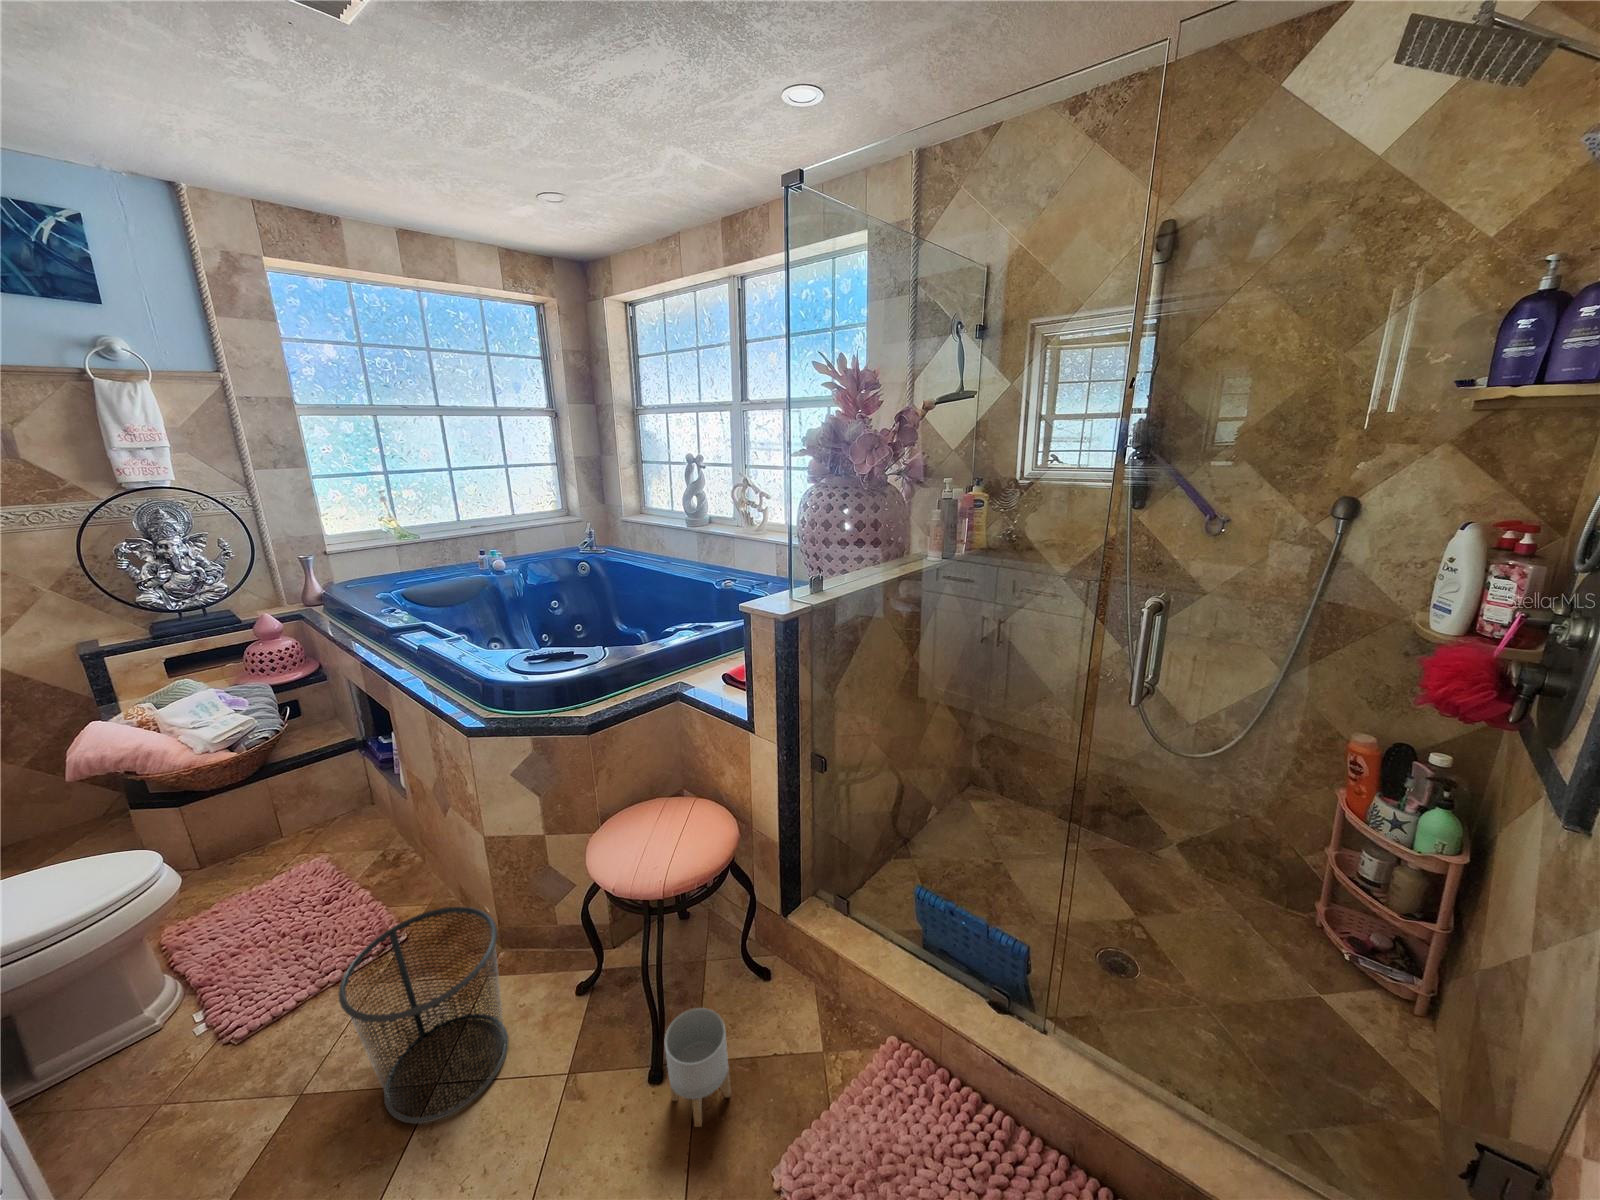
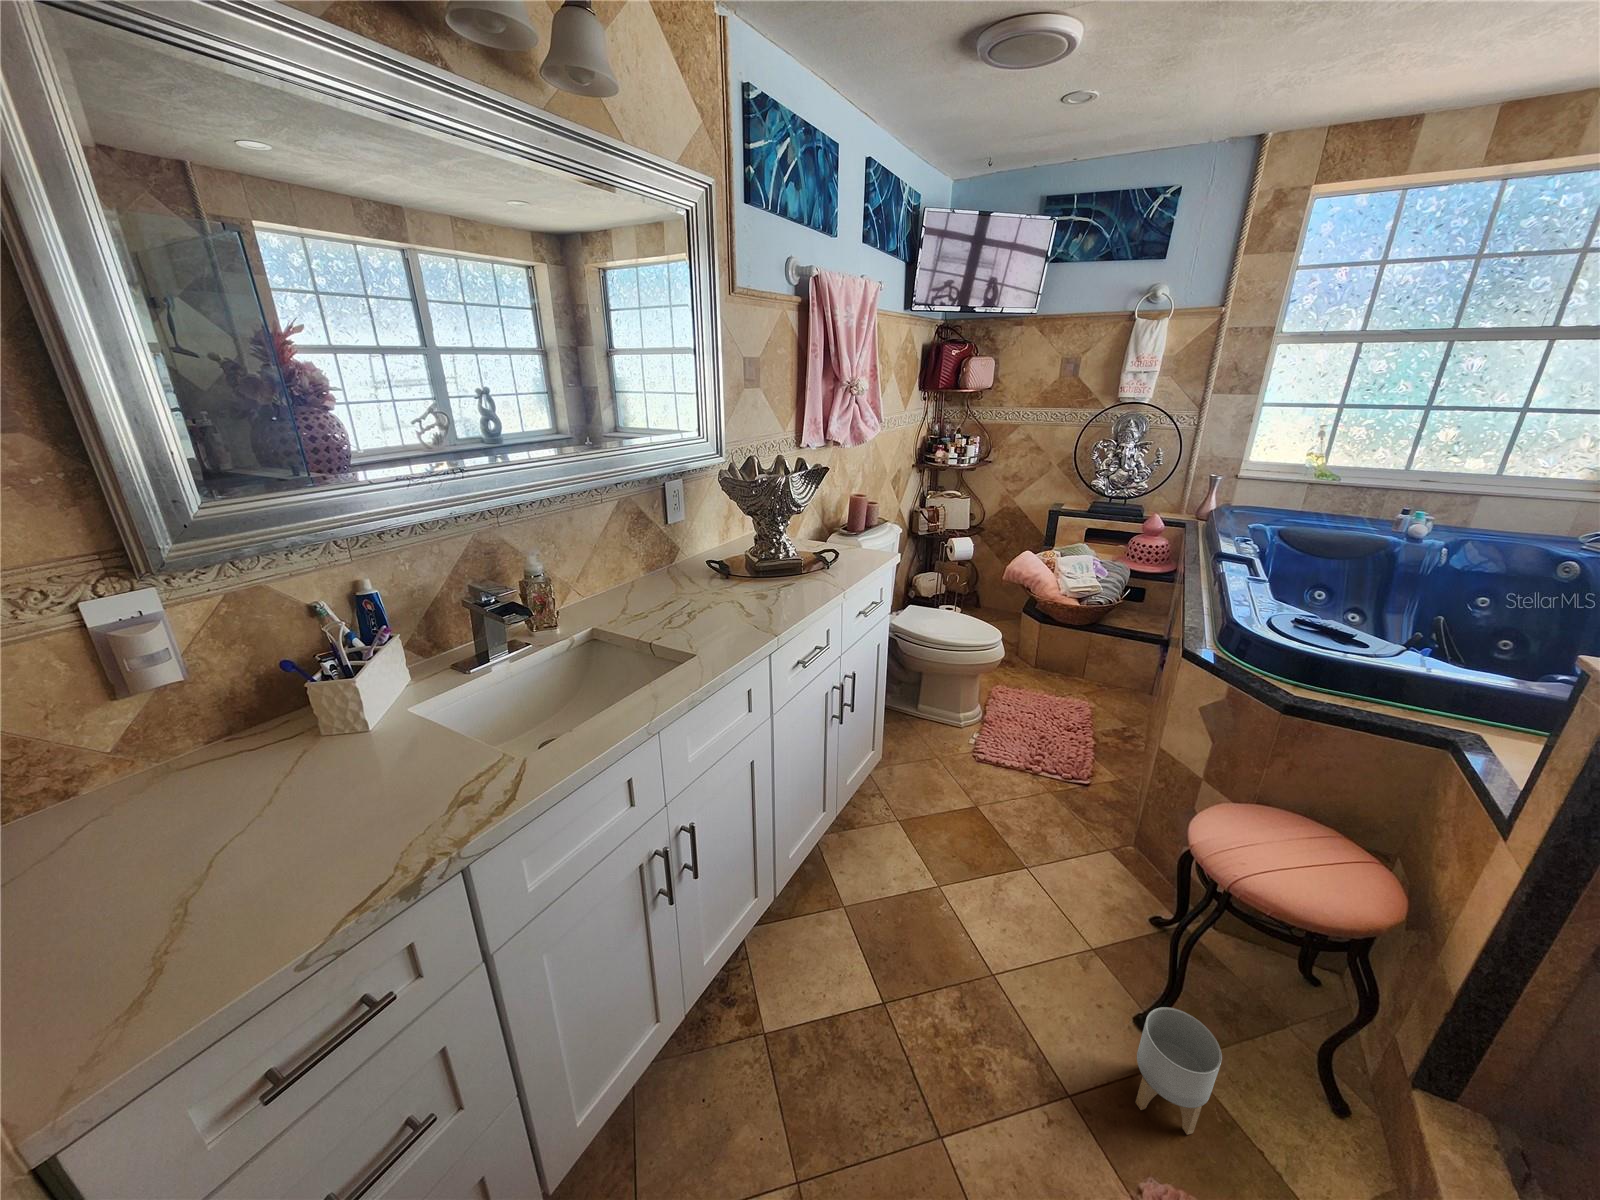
waste bin: present [338,907,508,1123] -> none [995,751,1114,904]

